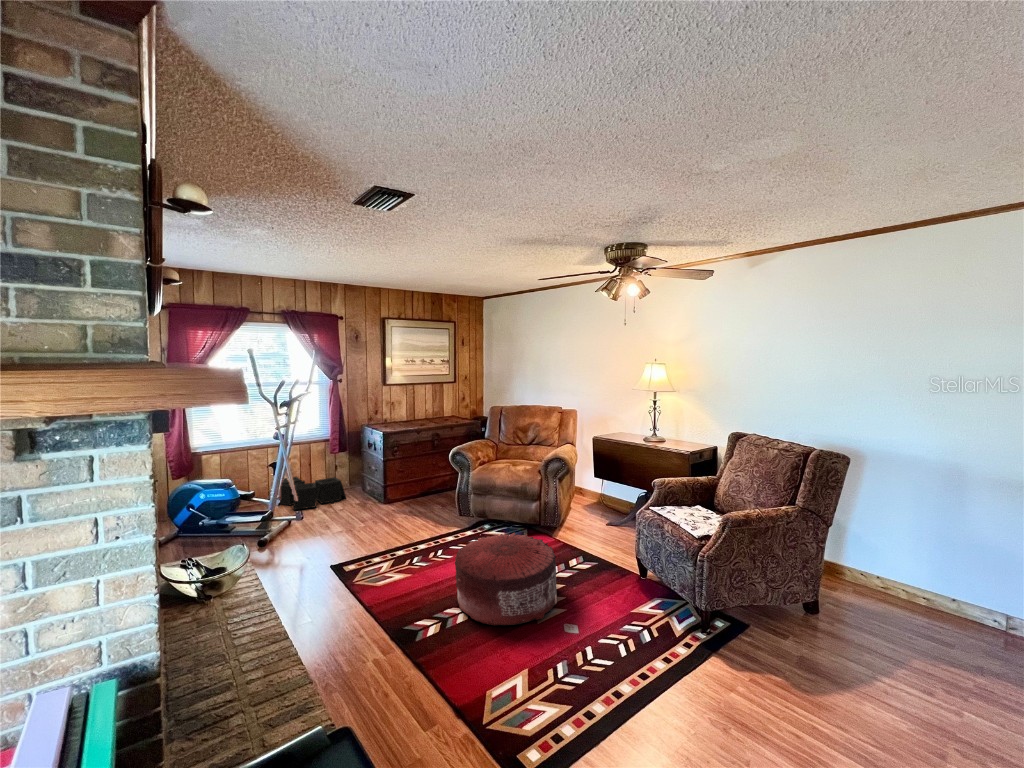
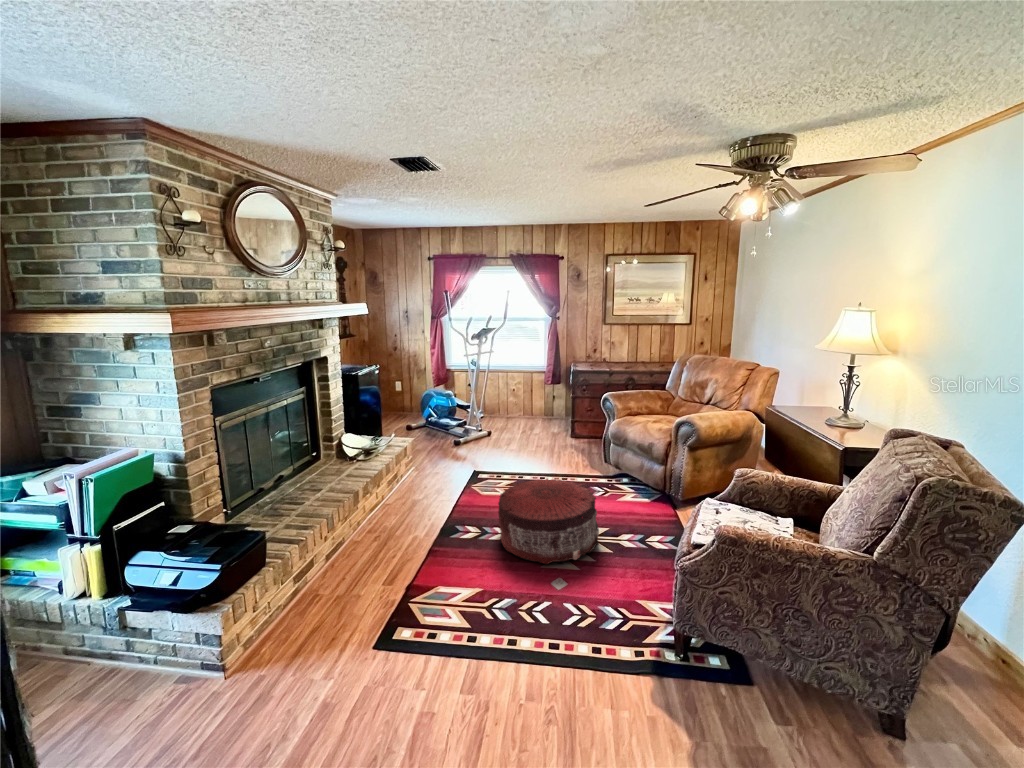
storage bin: present [279,477,346,510] -> none [500,398,550,427]

